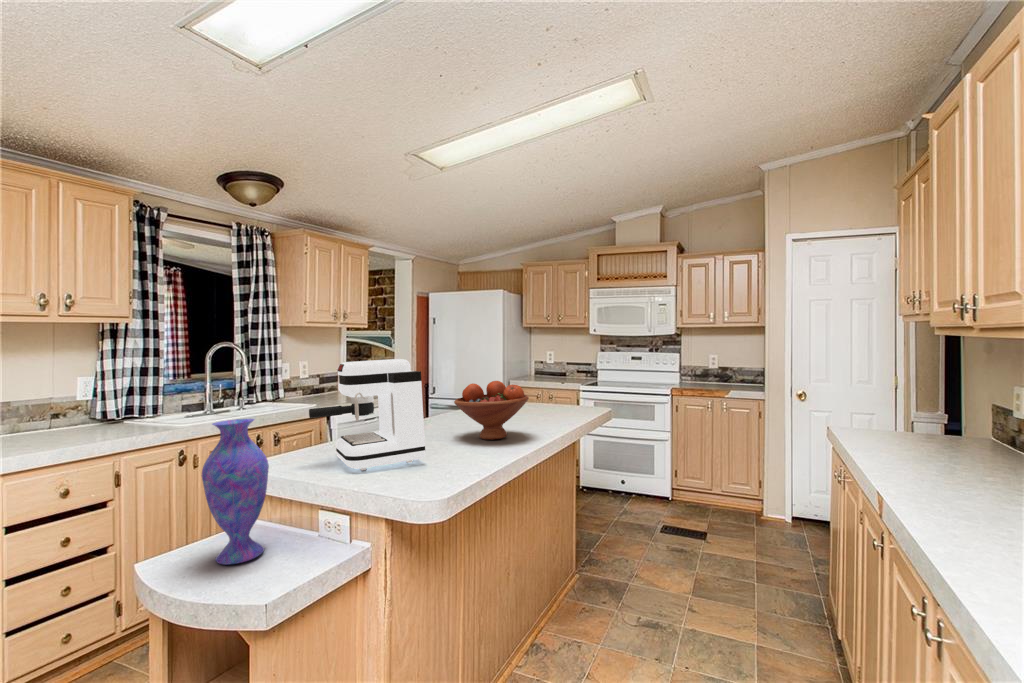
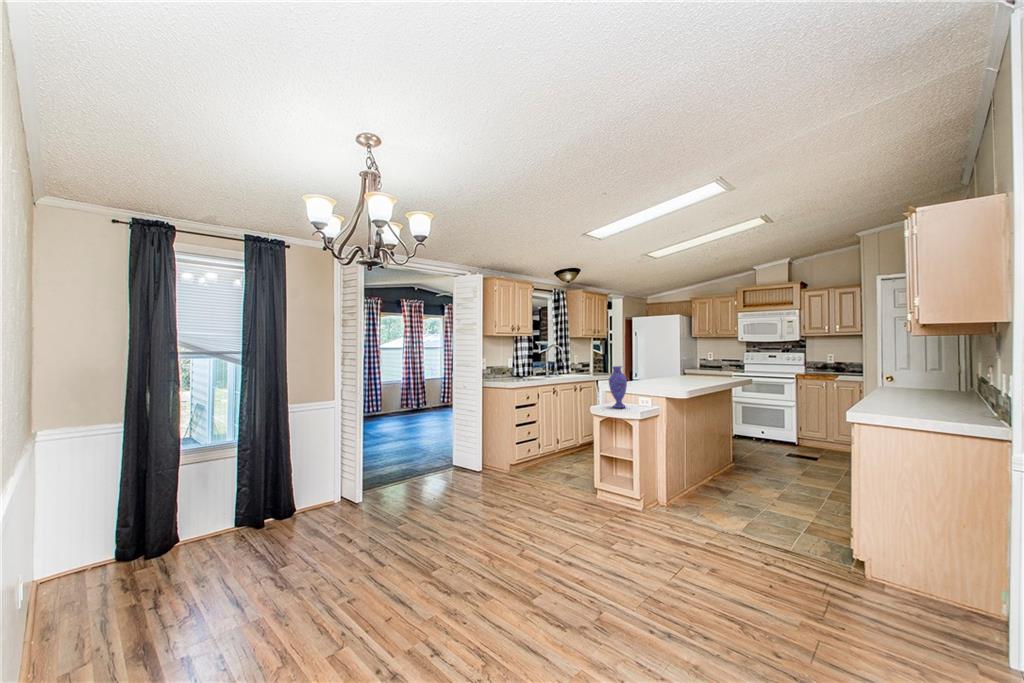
coffee maker: present [309,359,426,471] -> none [629,349,672,387]
fruit bowl: present [454,381,529,440] -> none [676,360,709,383]

